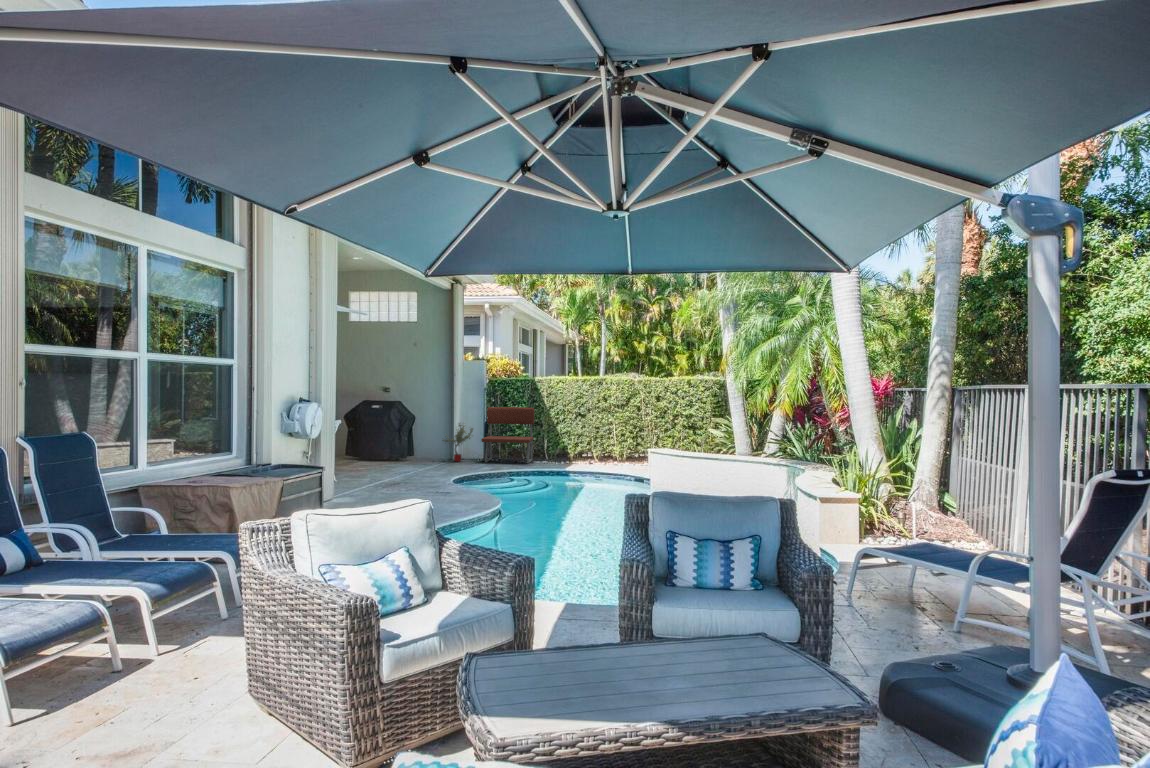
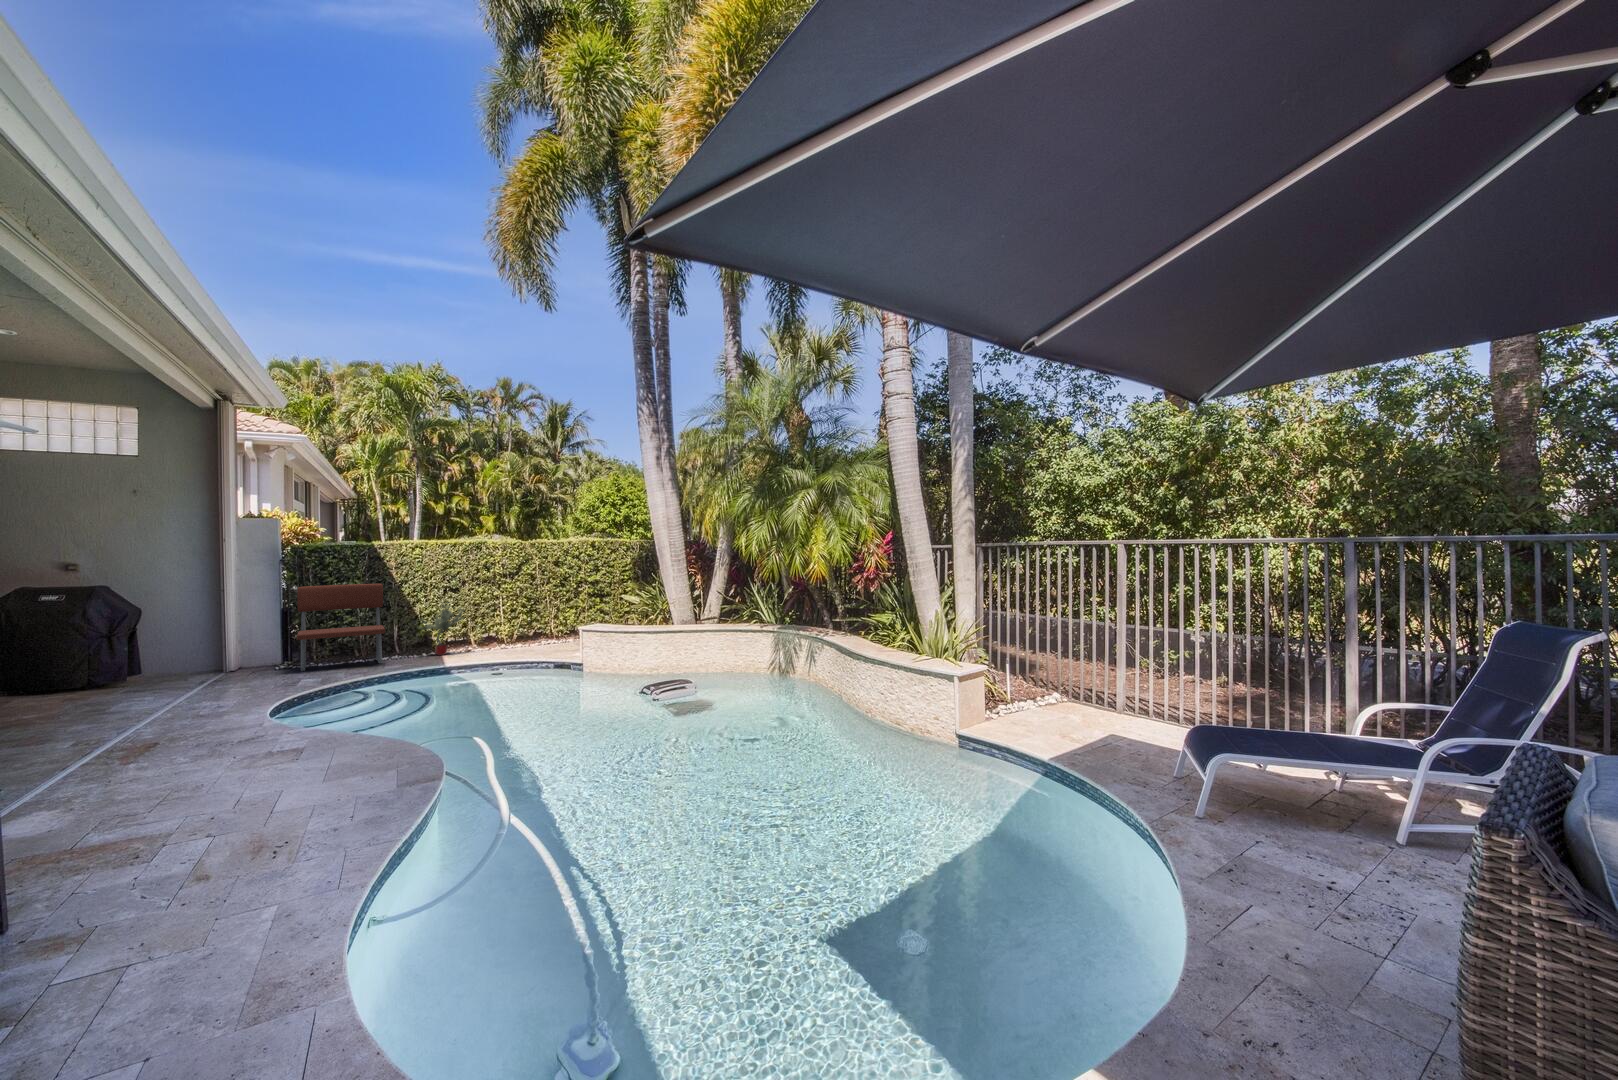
potted tree: present [443,423,473,462] -> present [418,602,464,655]

